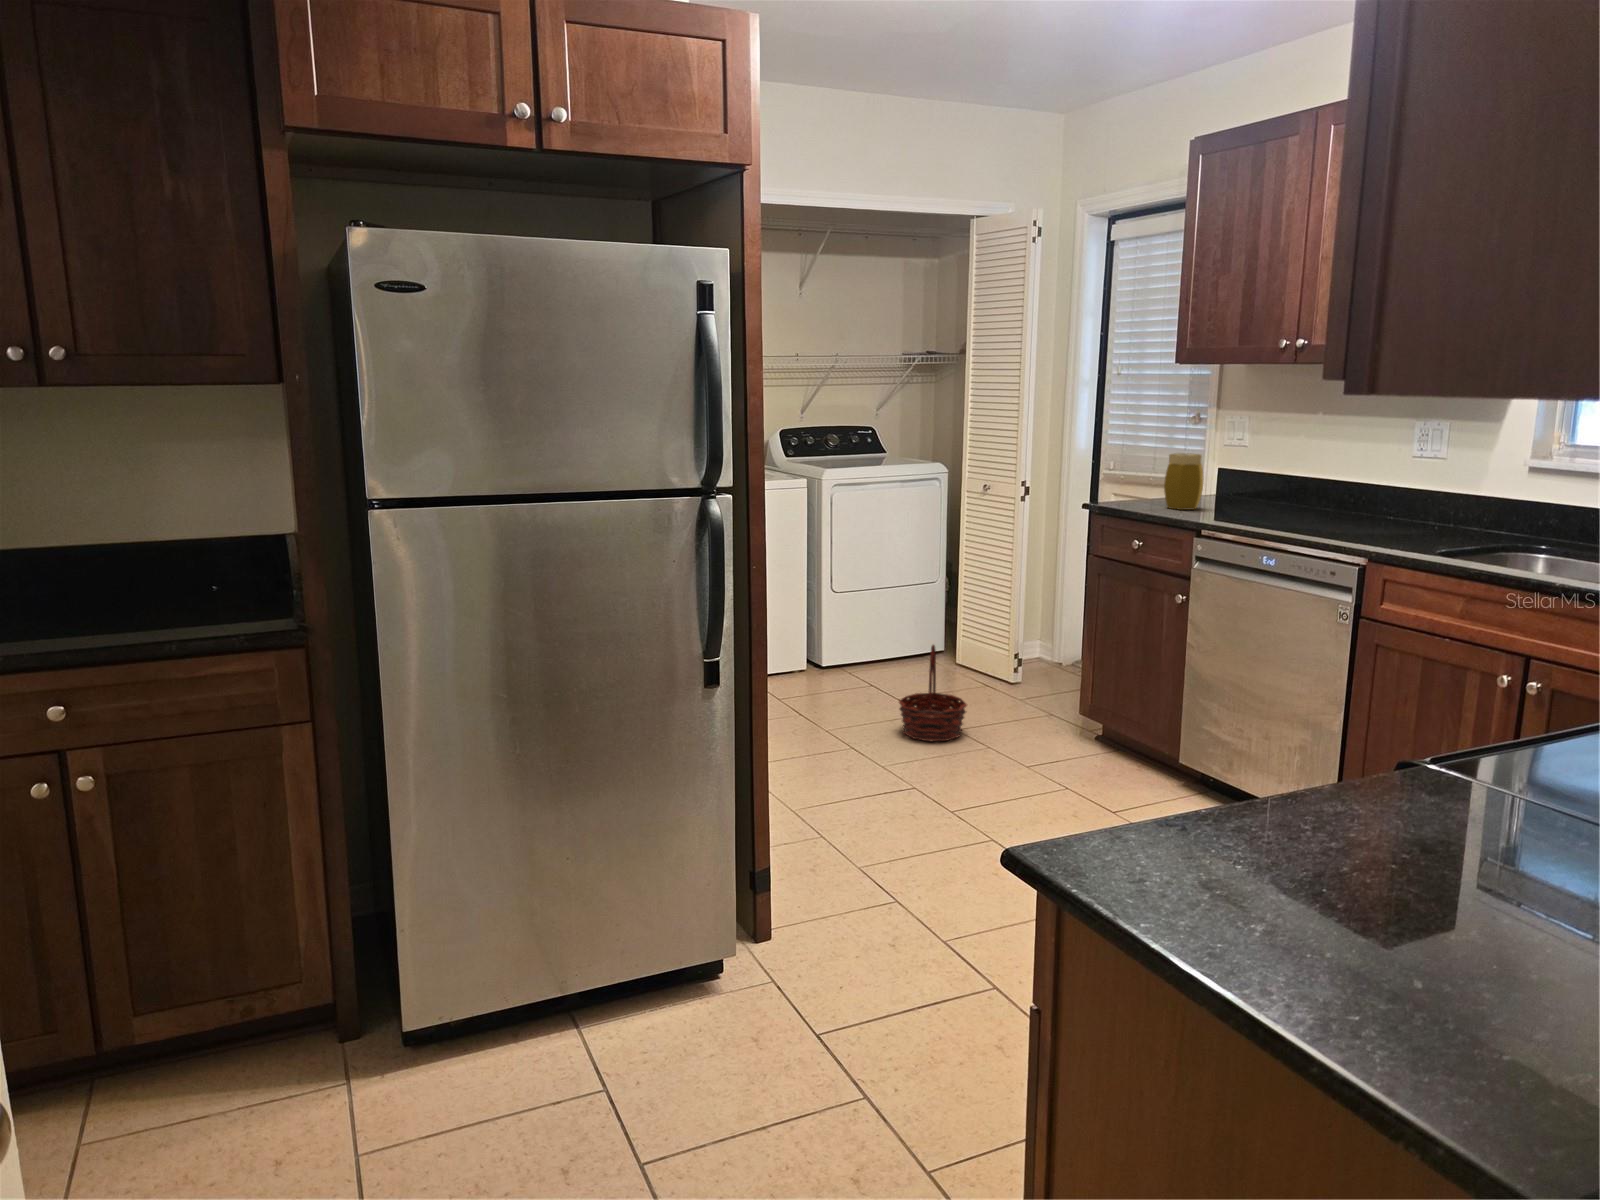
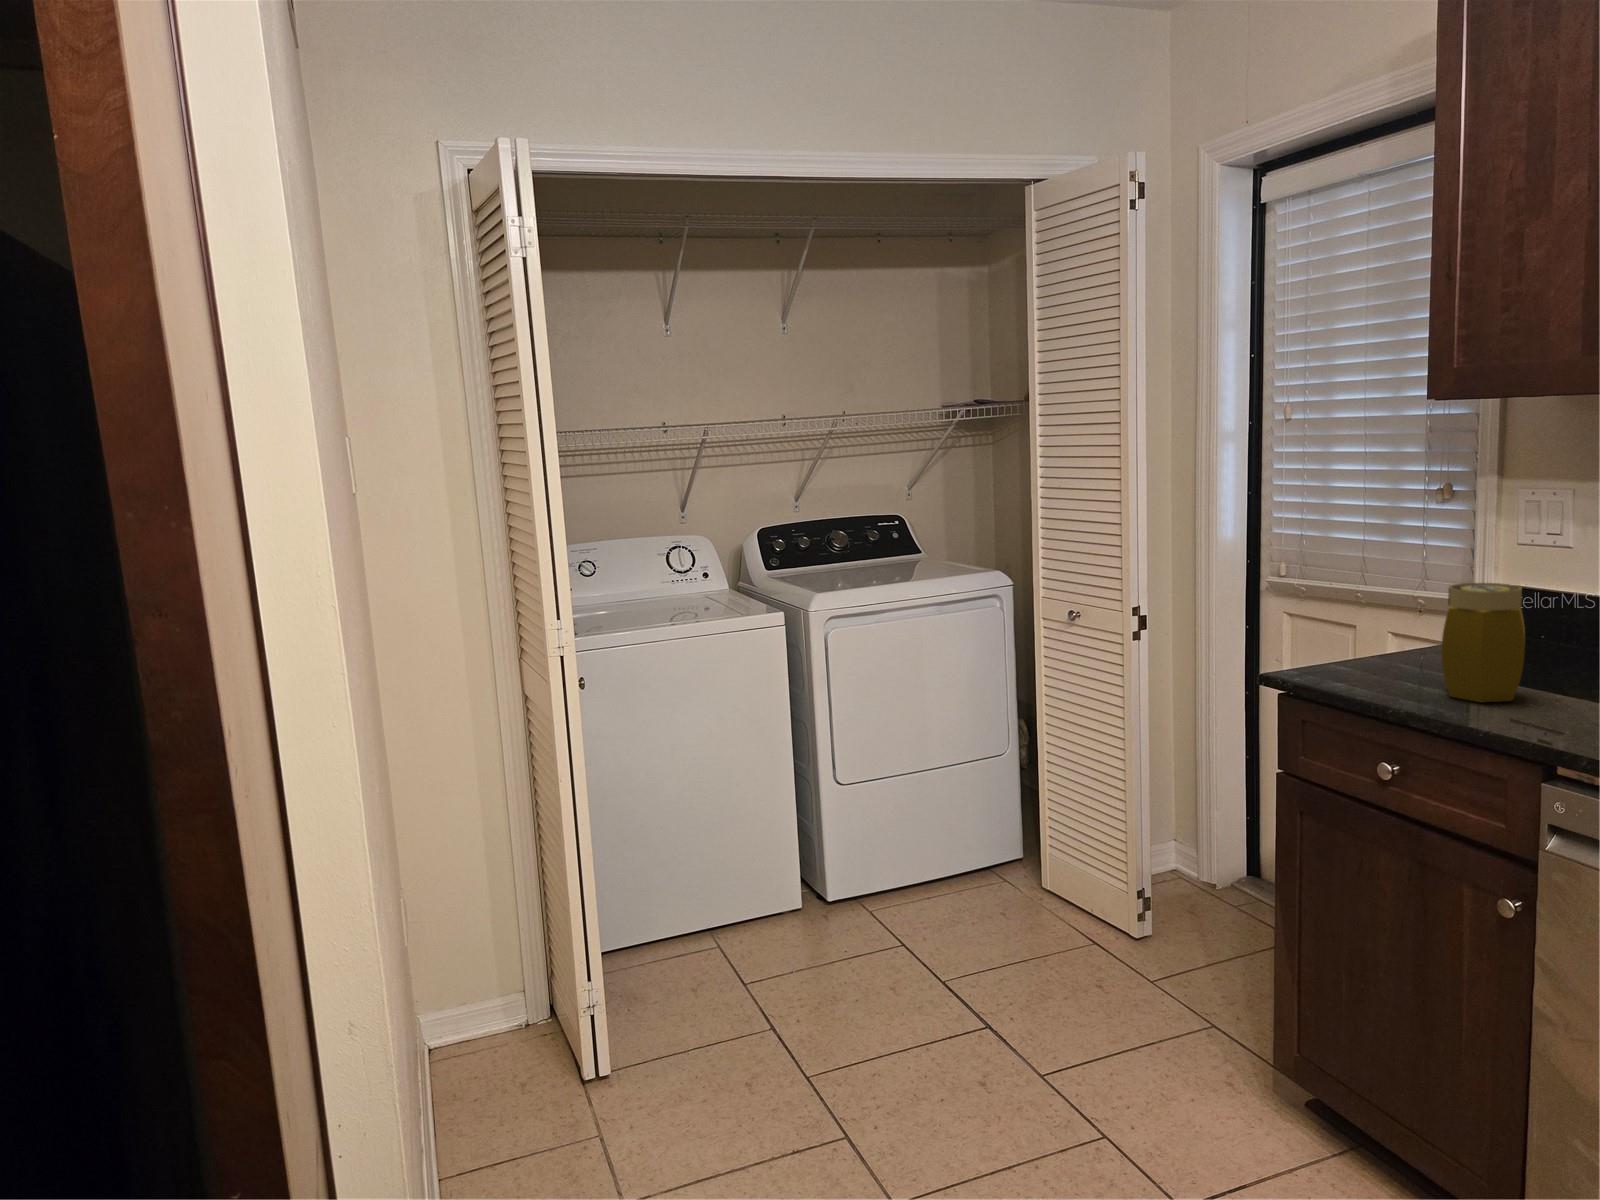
basket: present [899,645,967,742] -> none [932,933,1059,1122]

